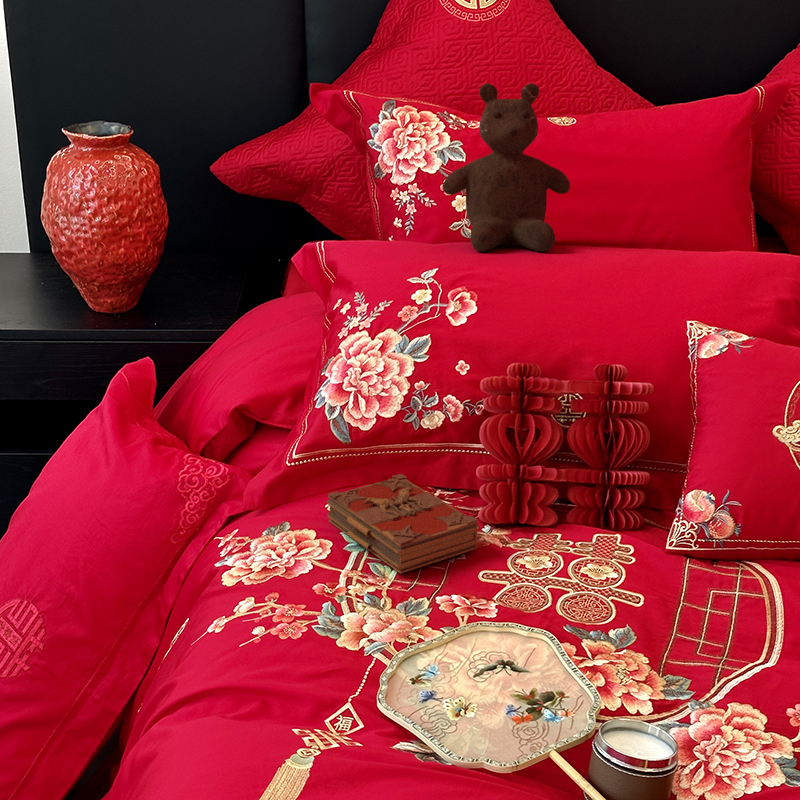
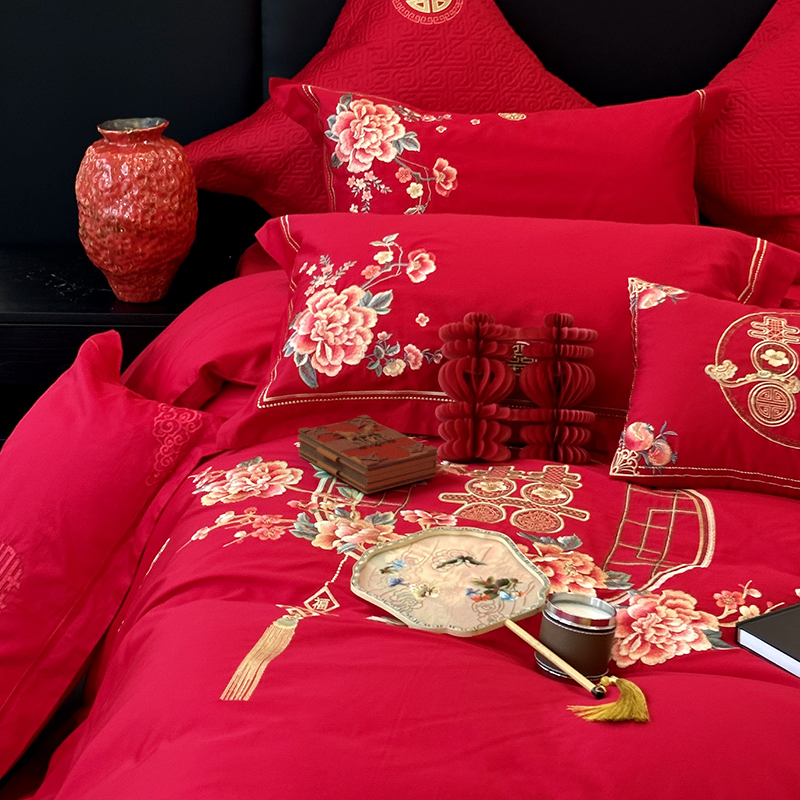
teddy bear: present [443,83,570,252] -> none [404,66,521,220]

